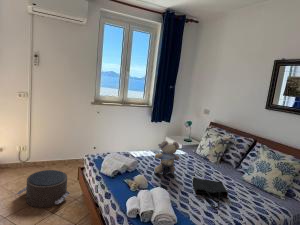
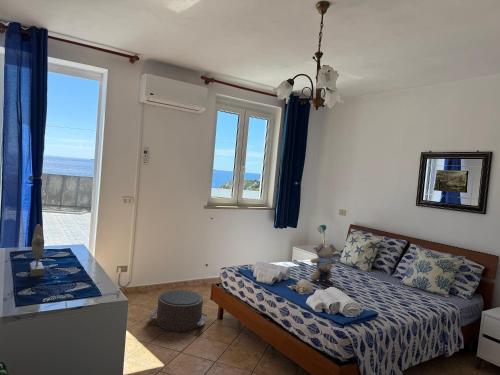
tote bag: present [193,177,228,208] -> none [354,281,395,305]

